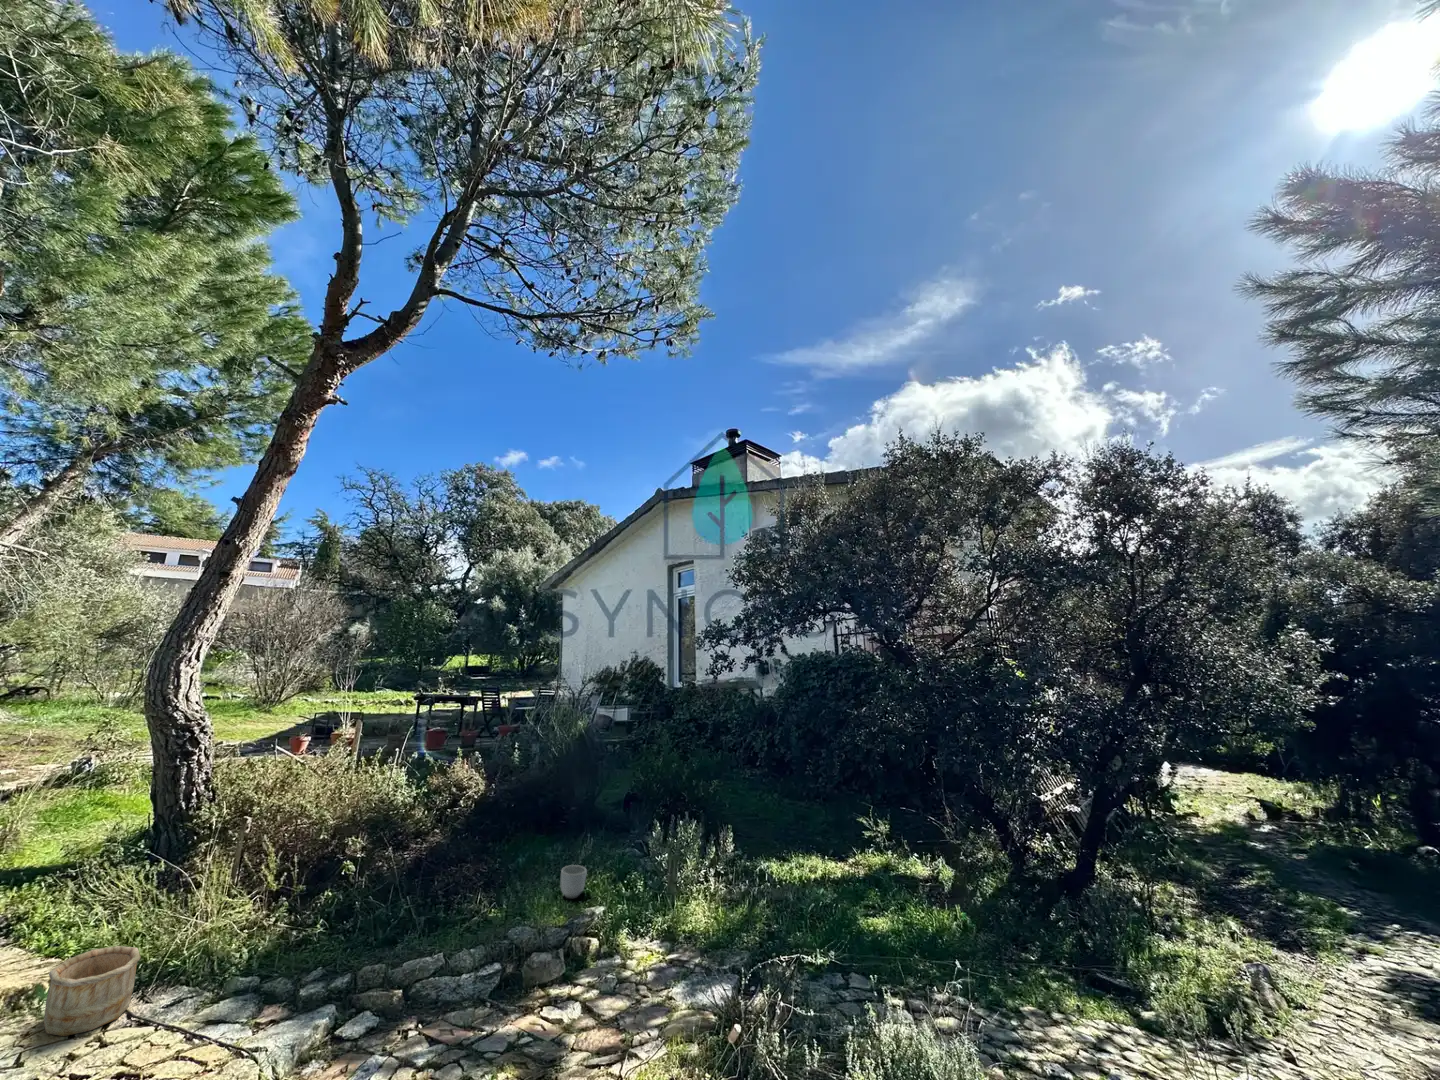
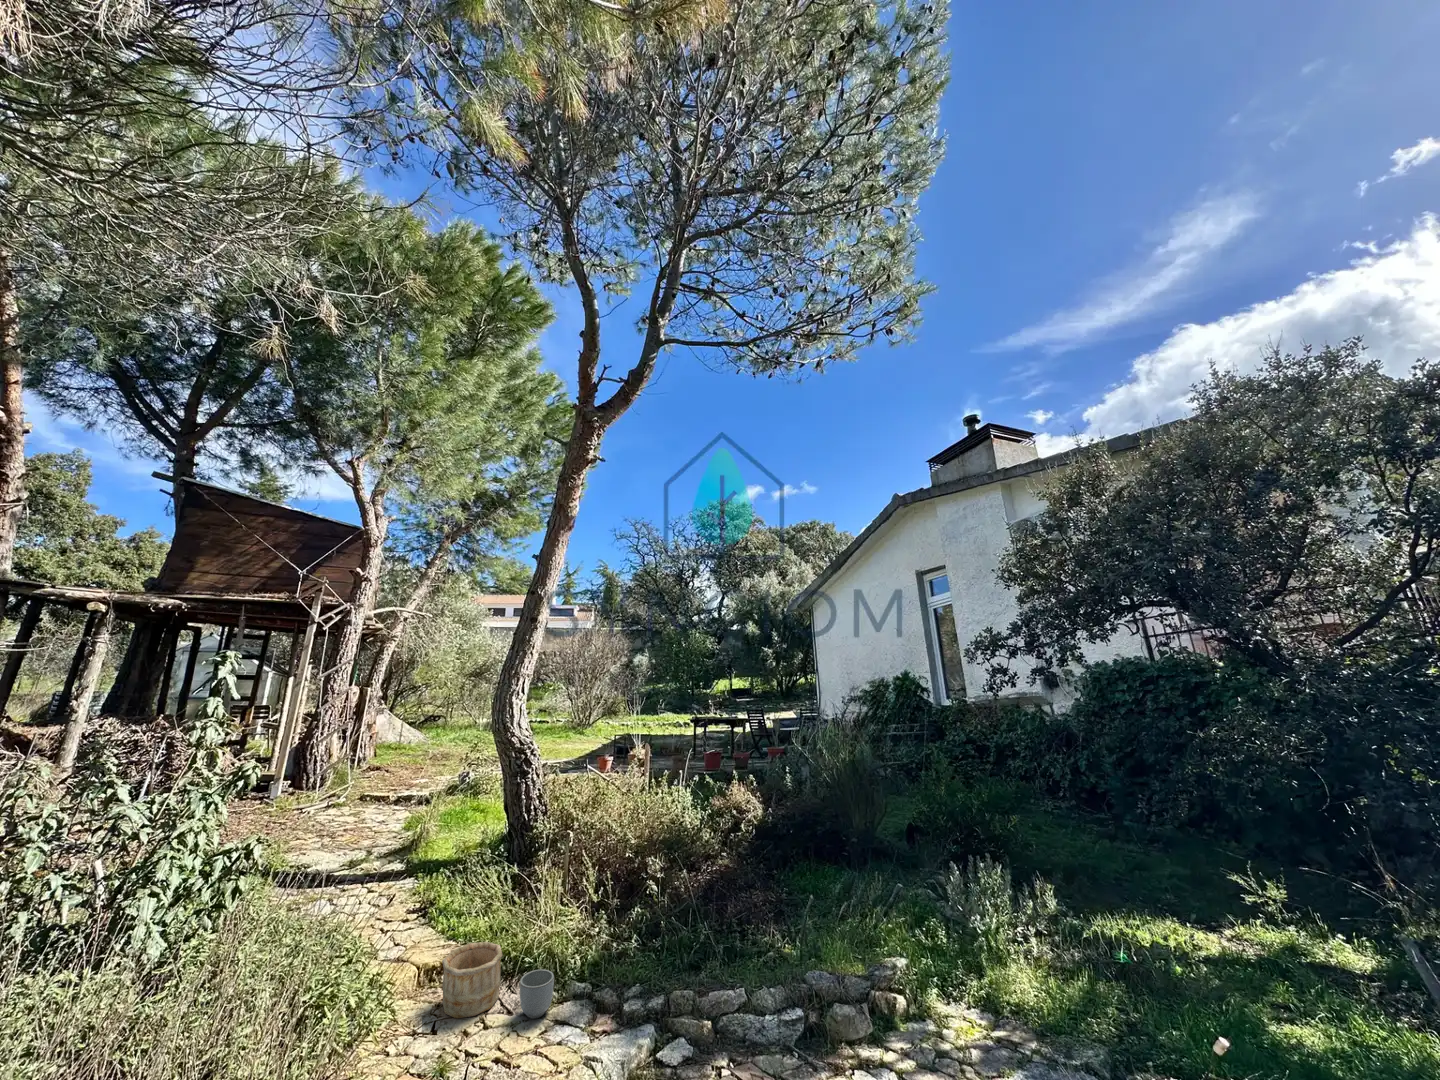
planter: present [561,865,587,899] -> present [520,969,554,1019]

